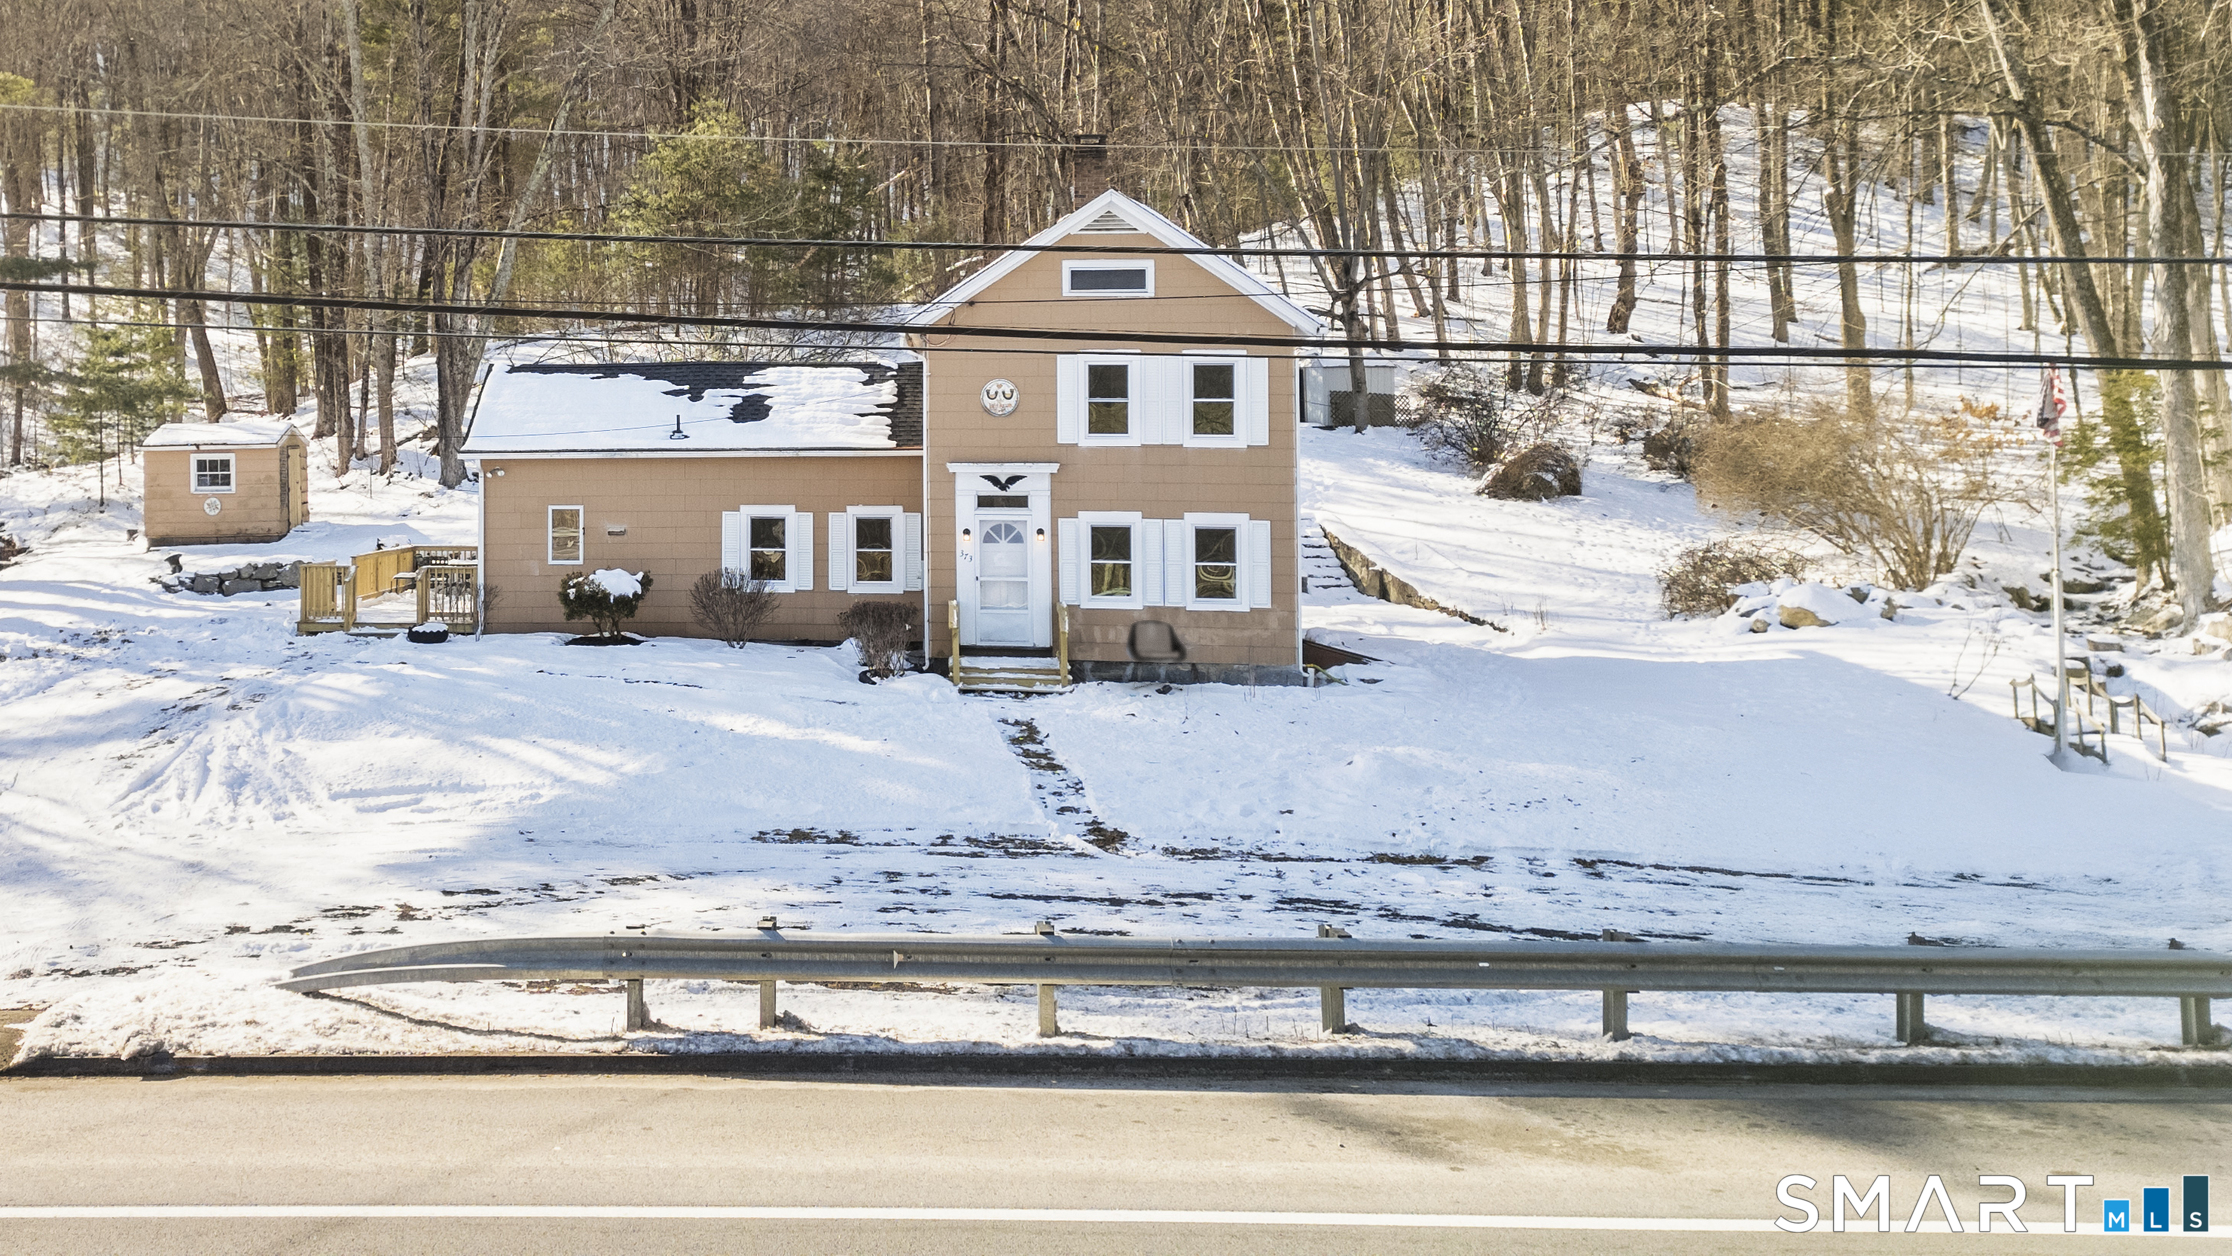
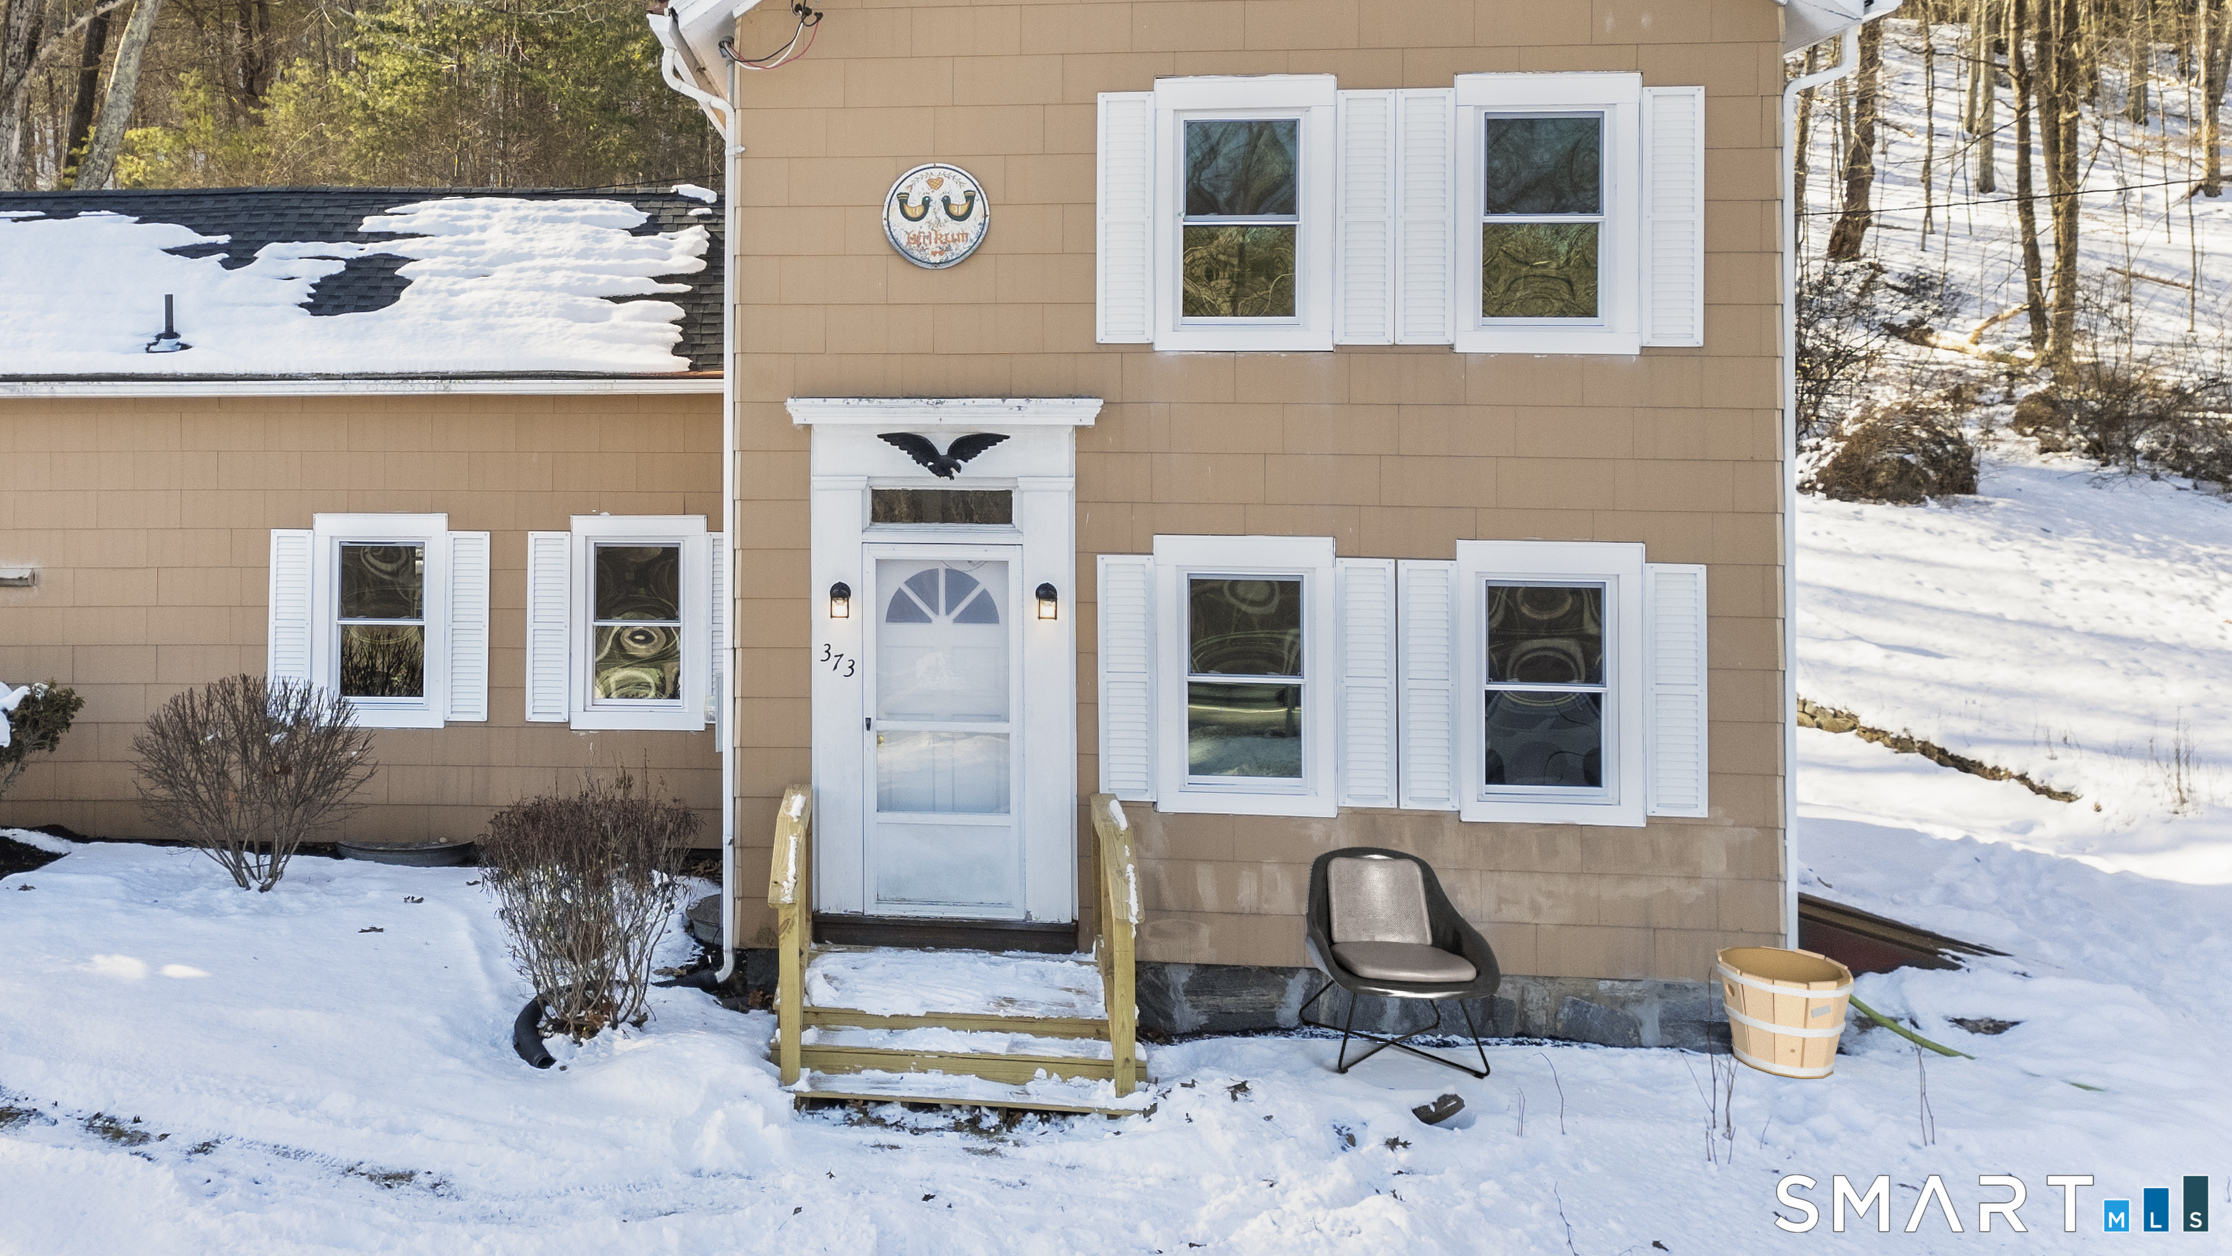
wooden bucket: none [1266,652,1308,690] -> present [1715,946,1855,1078]

